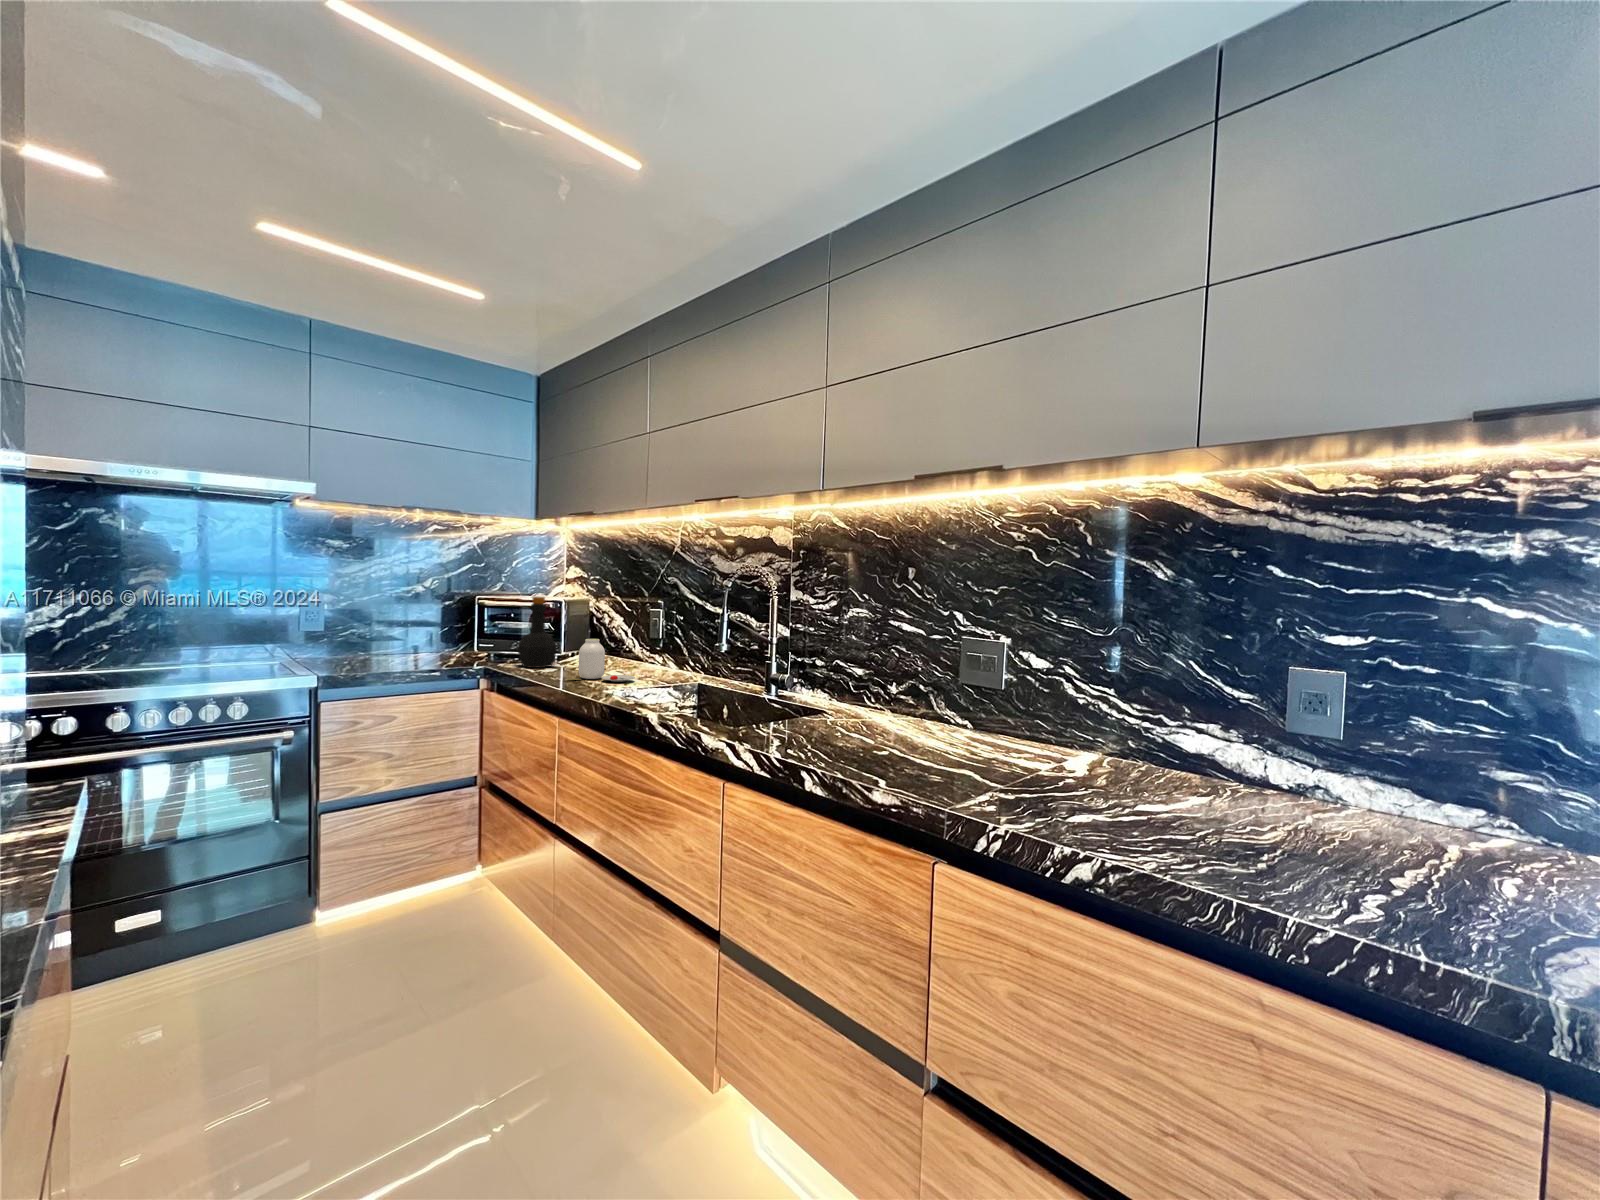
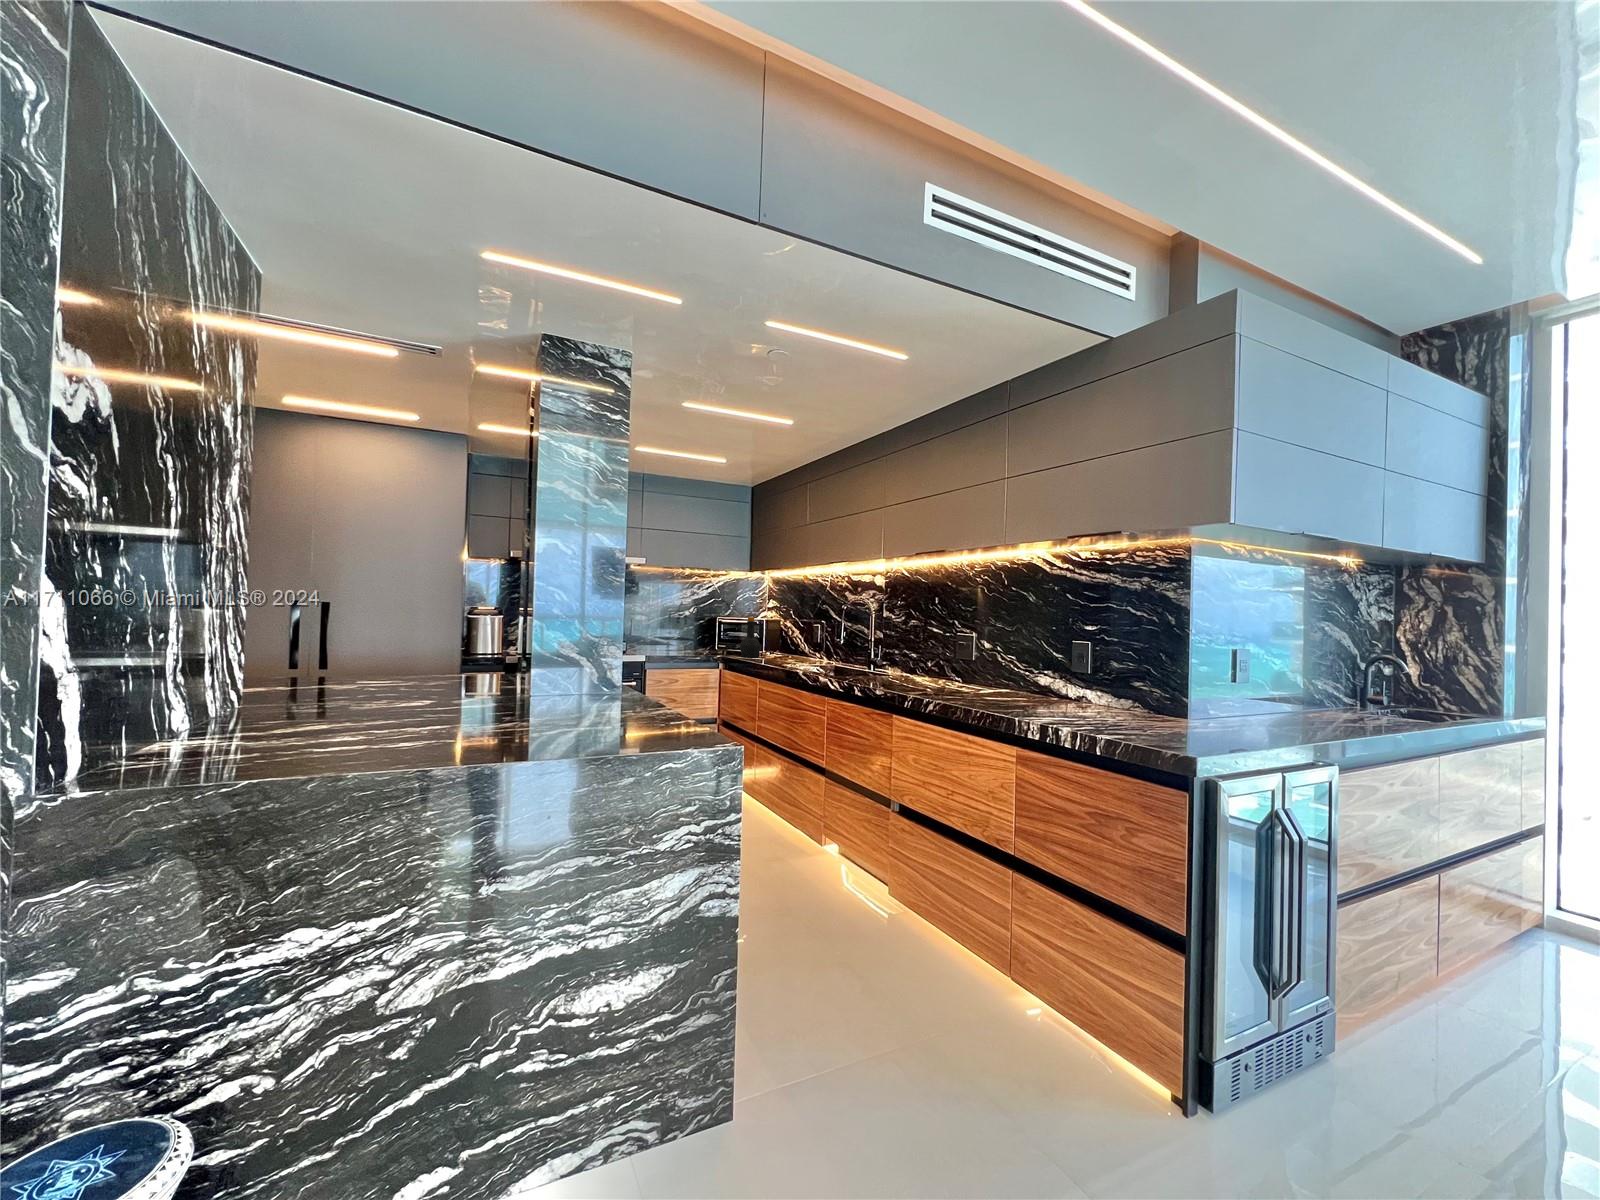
jar: present [567,639,635,682] -> none [765,640,801,663]

